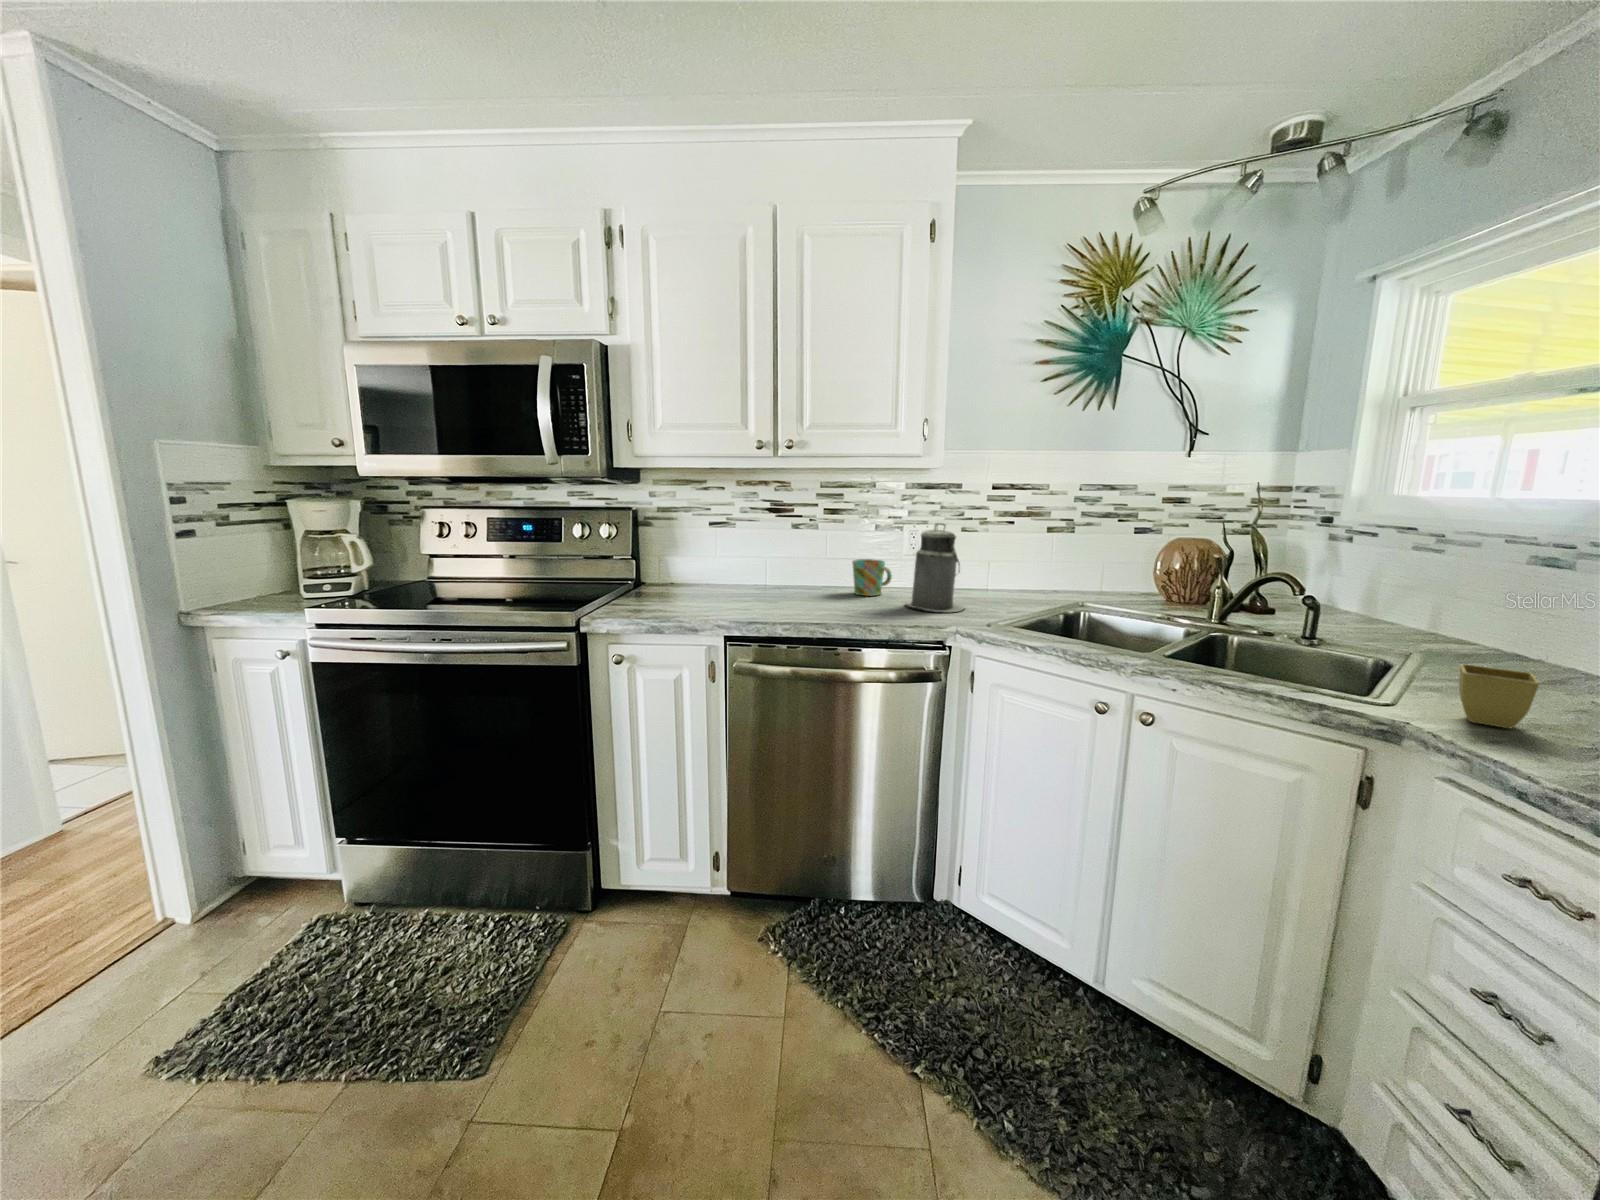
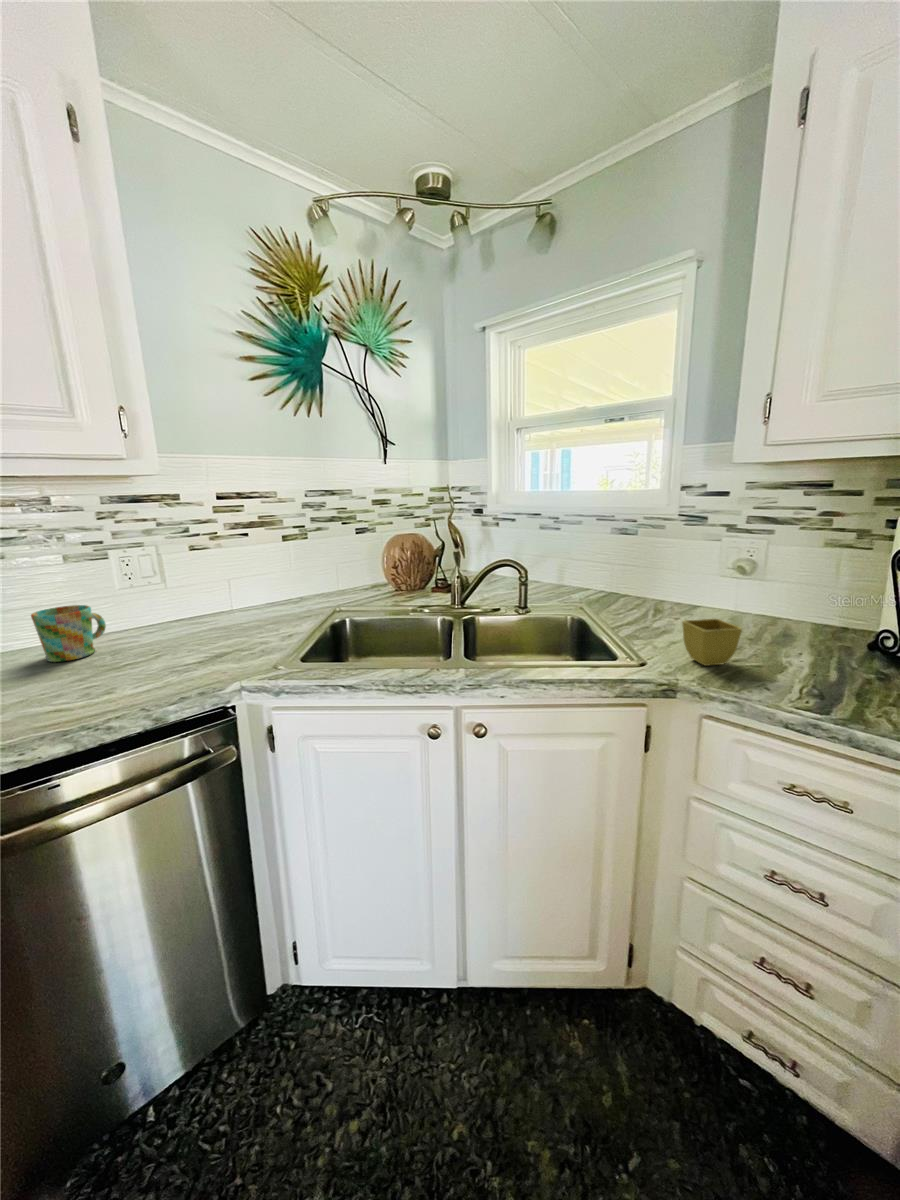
canister: present [906,523,965,612] -> none [143,548,230,666]

